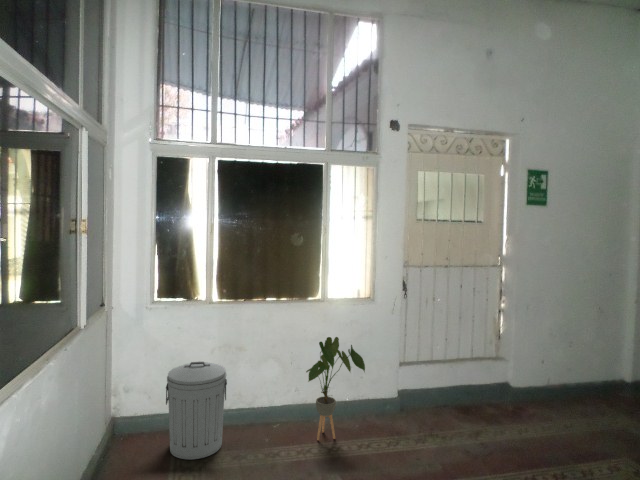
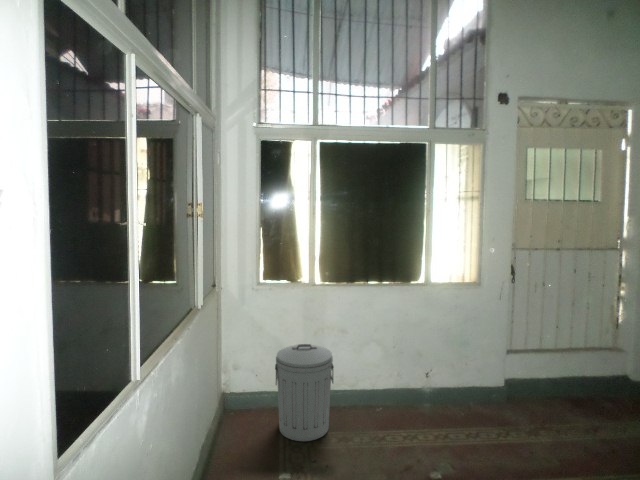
house plant: present [306,337,365,440] -> none [411,323,479,429]

